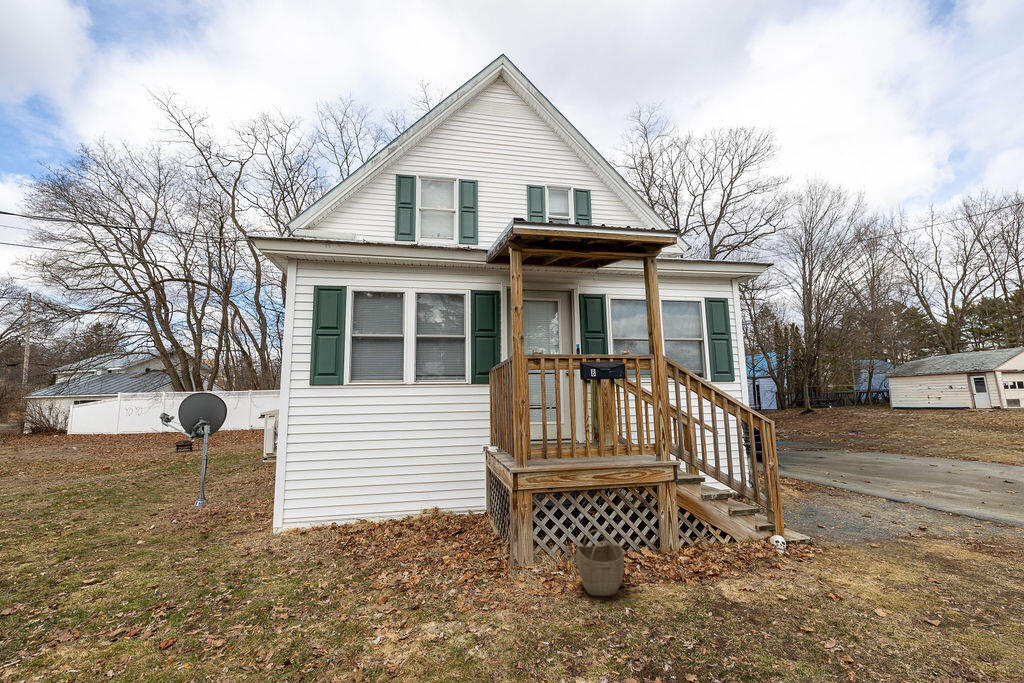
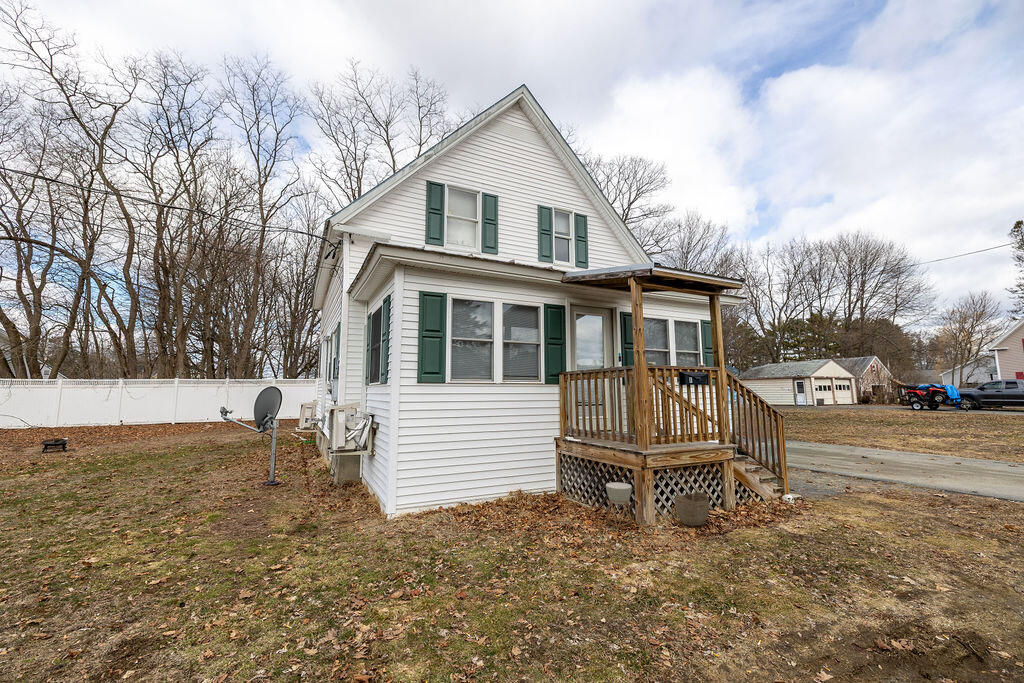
planter: none [485,517,519,581] -> present [606,482,632,528]

